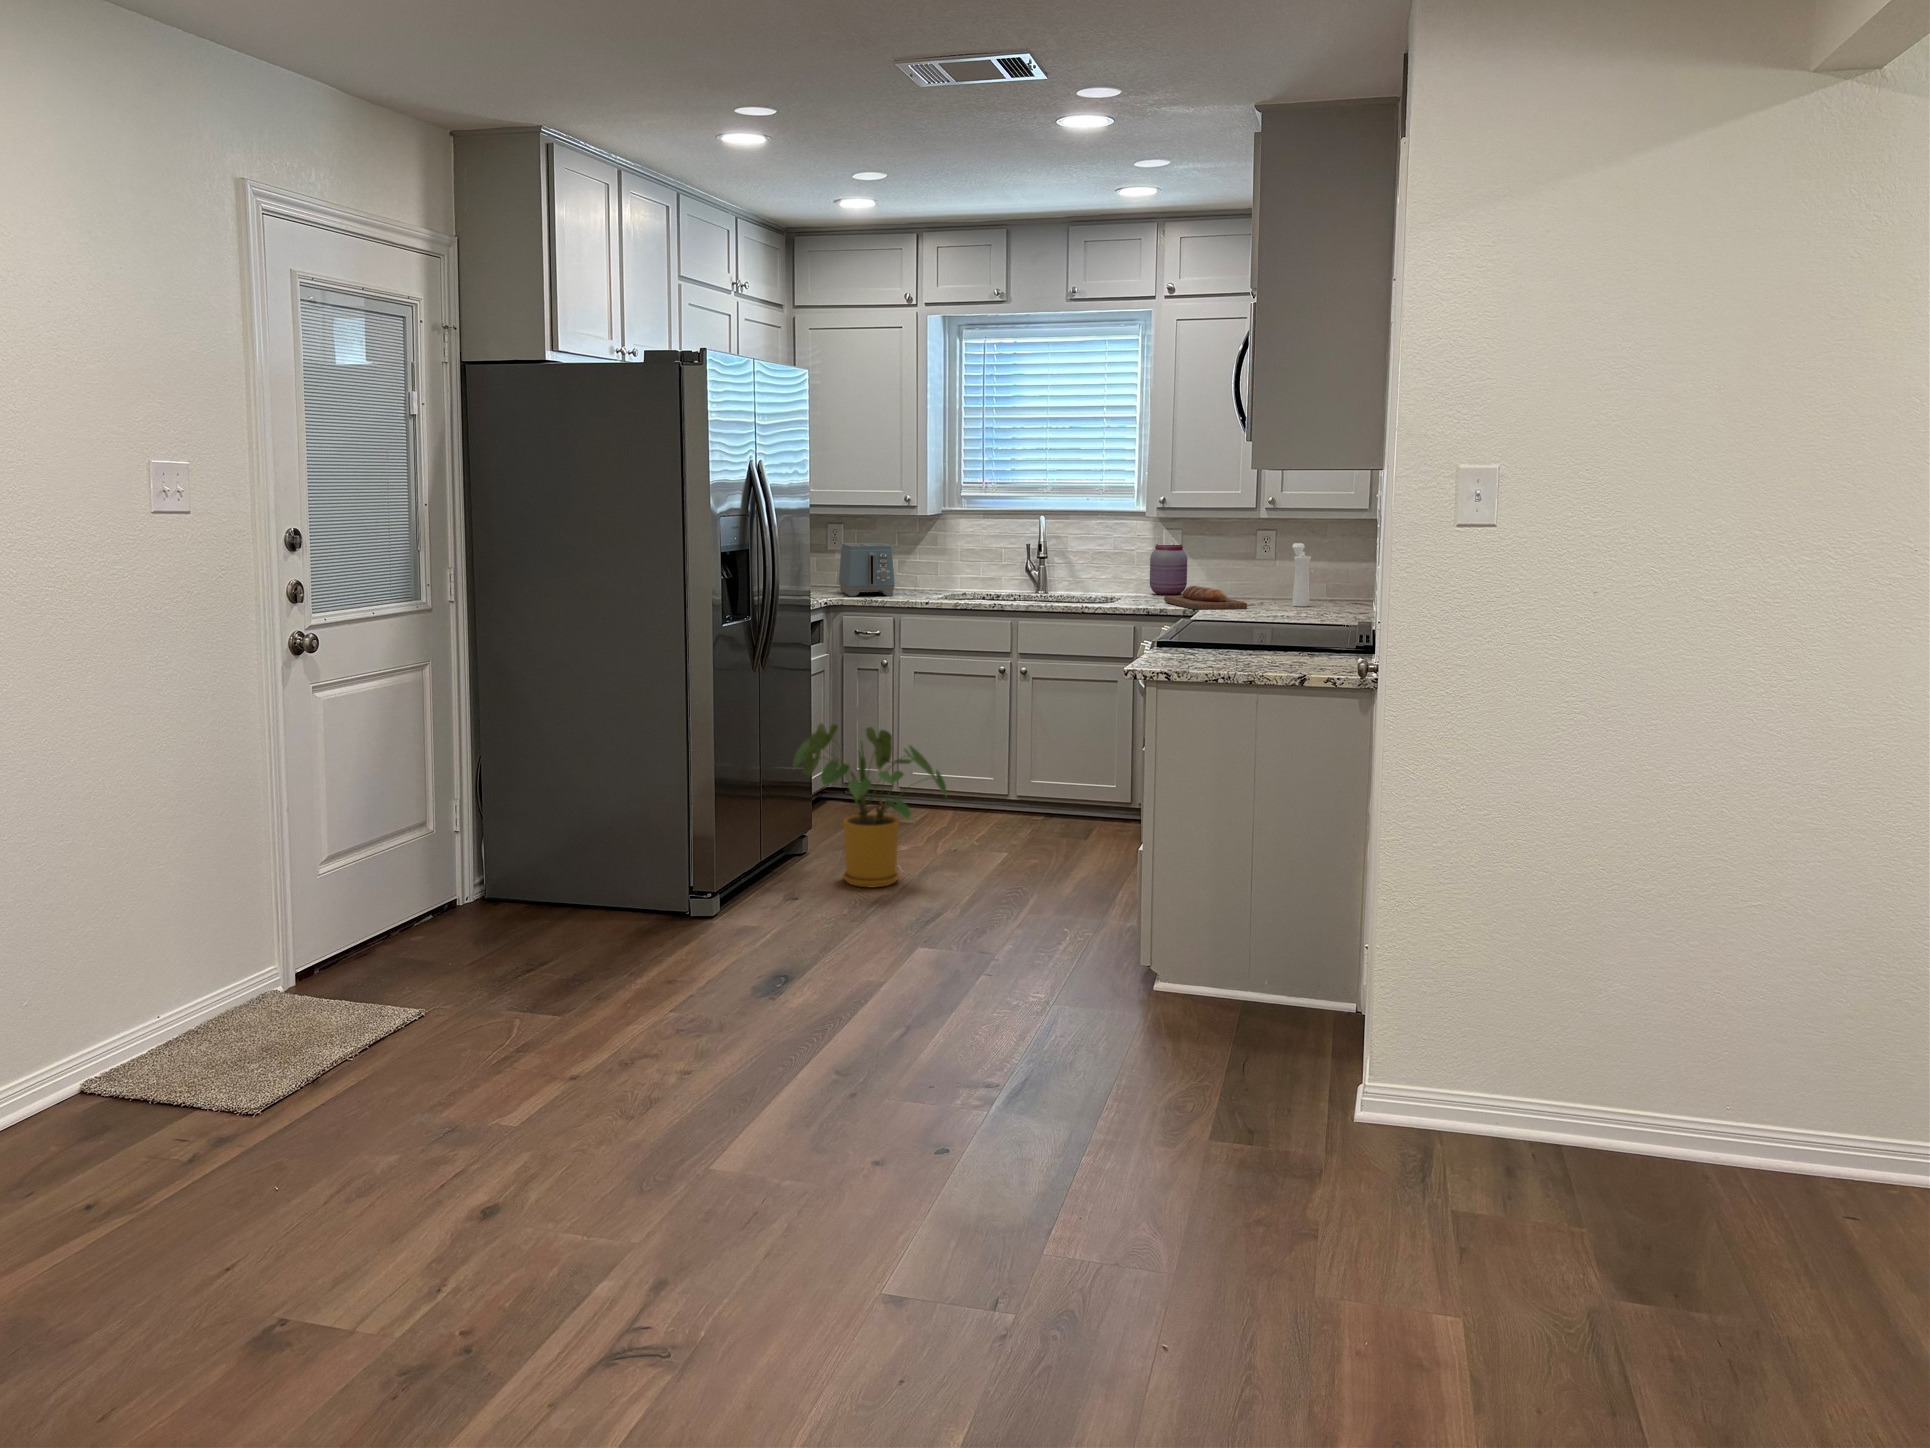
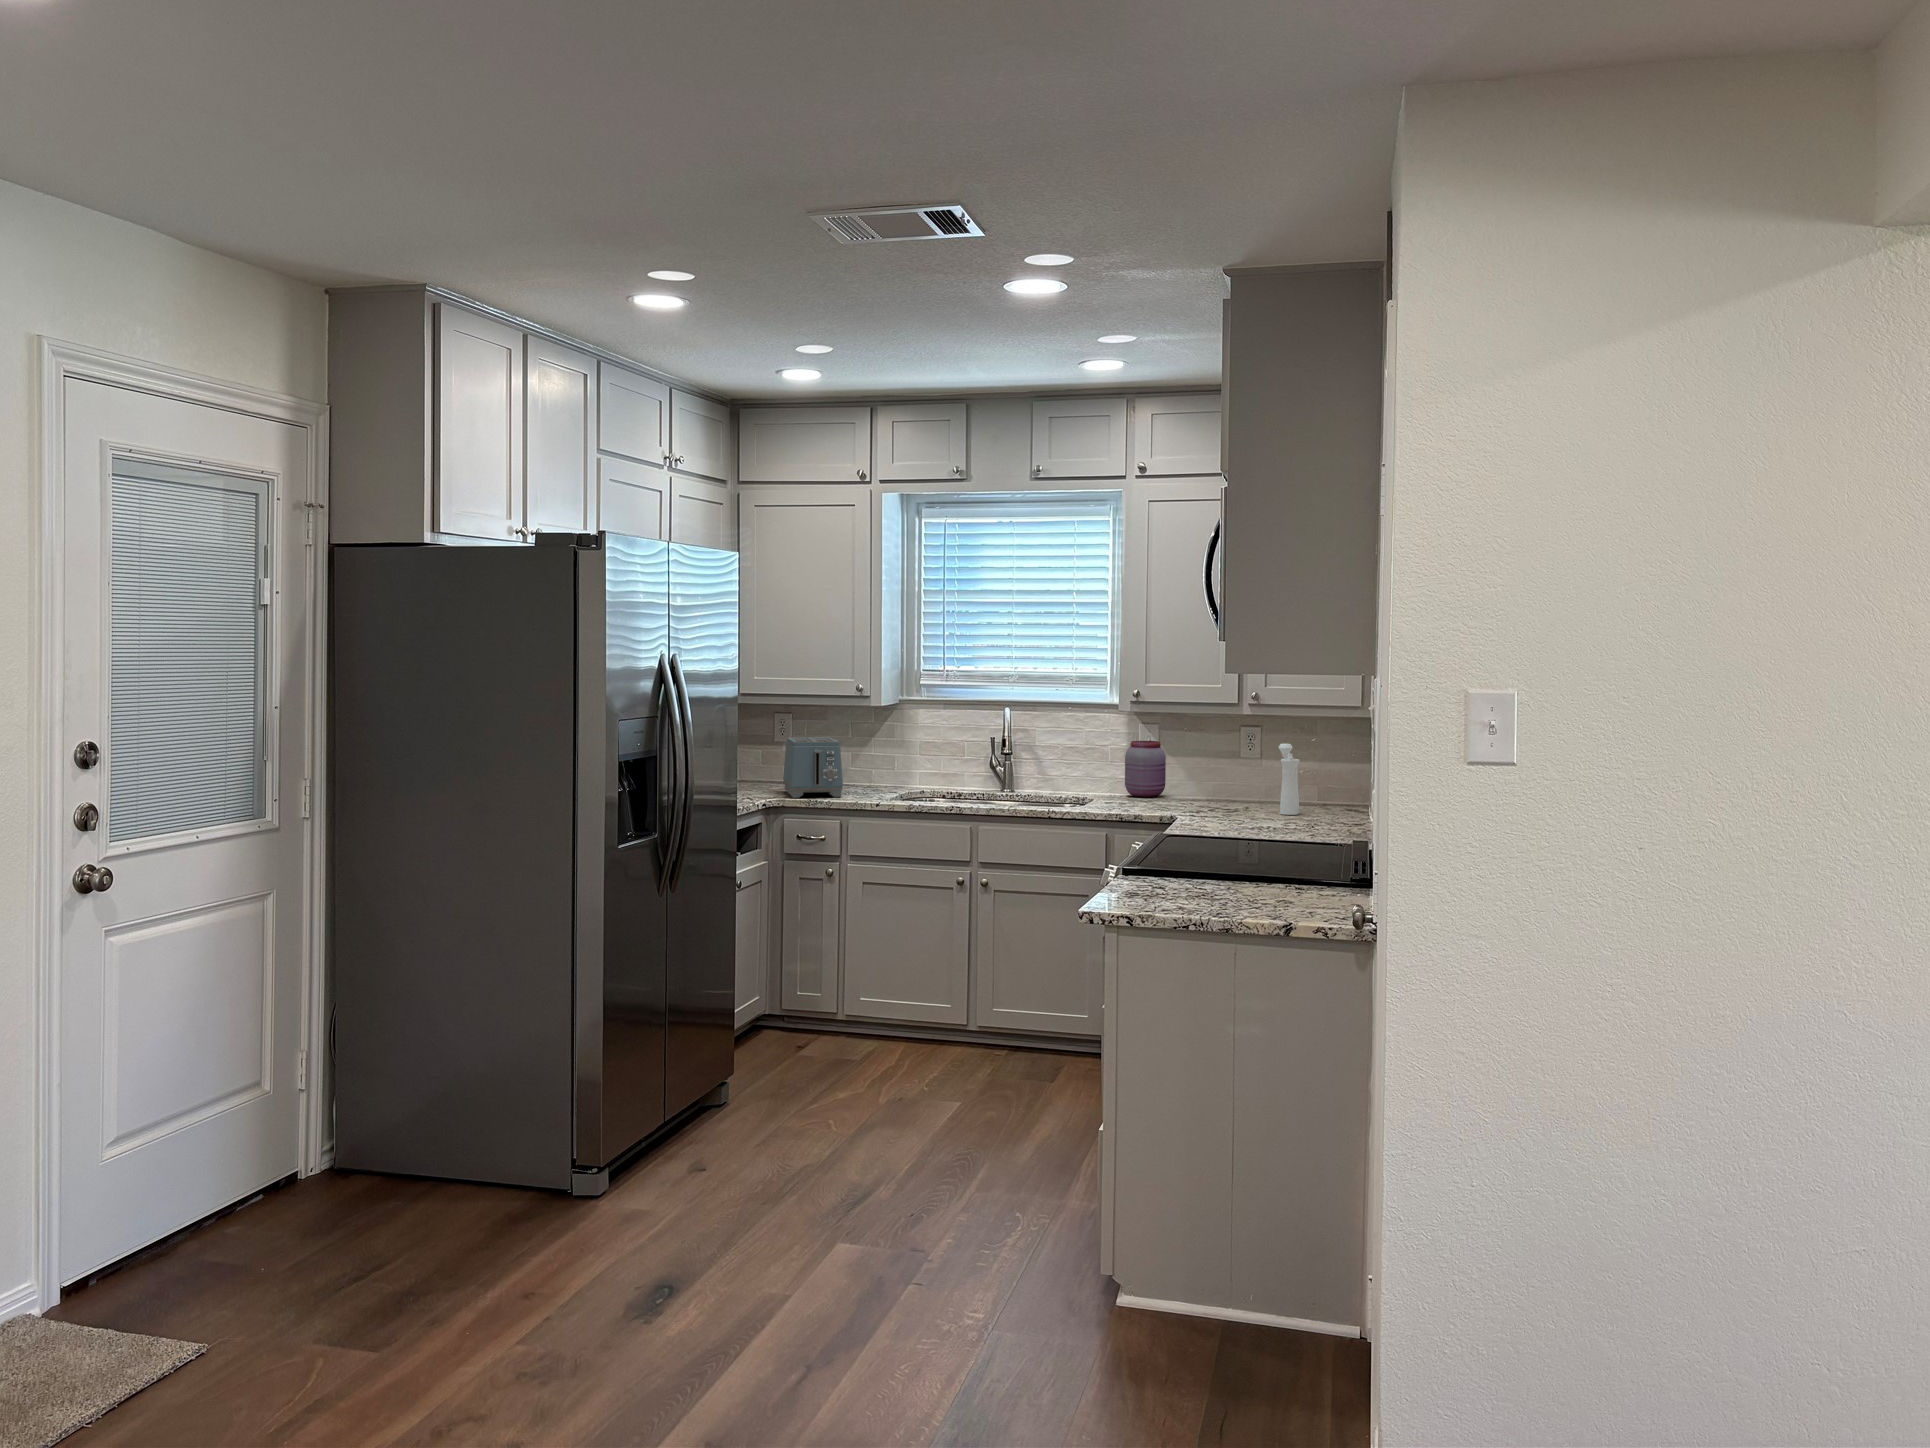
bread loaf: present [1164,586,1247,609] -> none [1139,791,1230,819]
house plant: present [793,723,946,888] -> none [708,953,886,1150]

